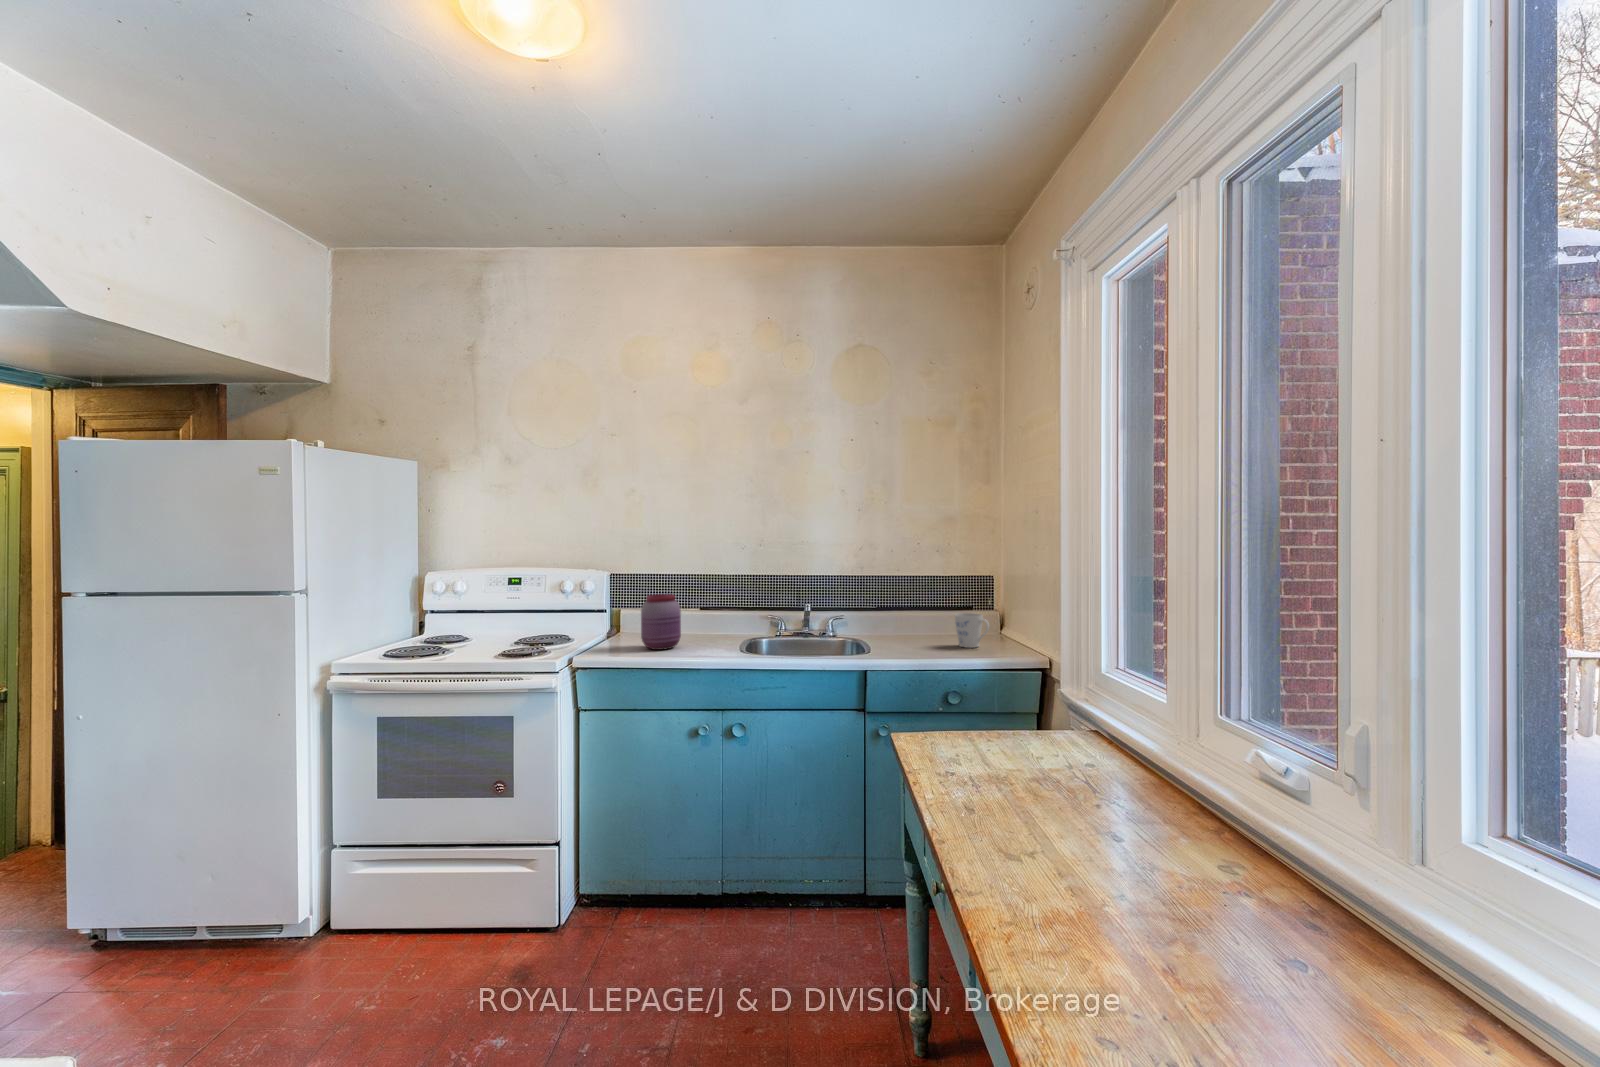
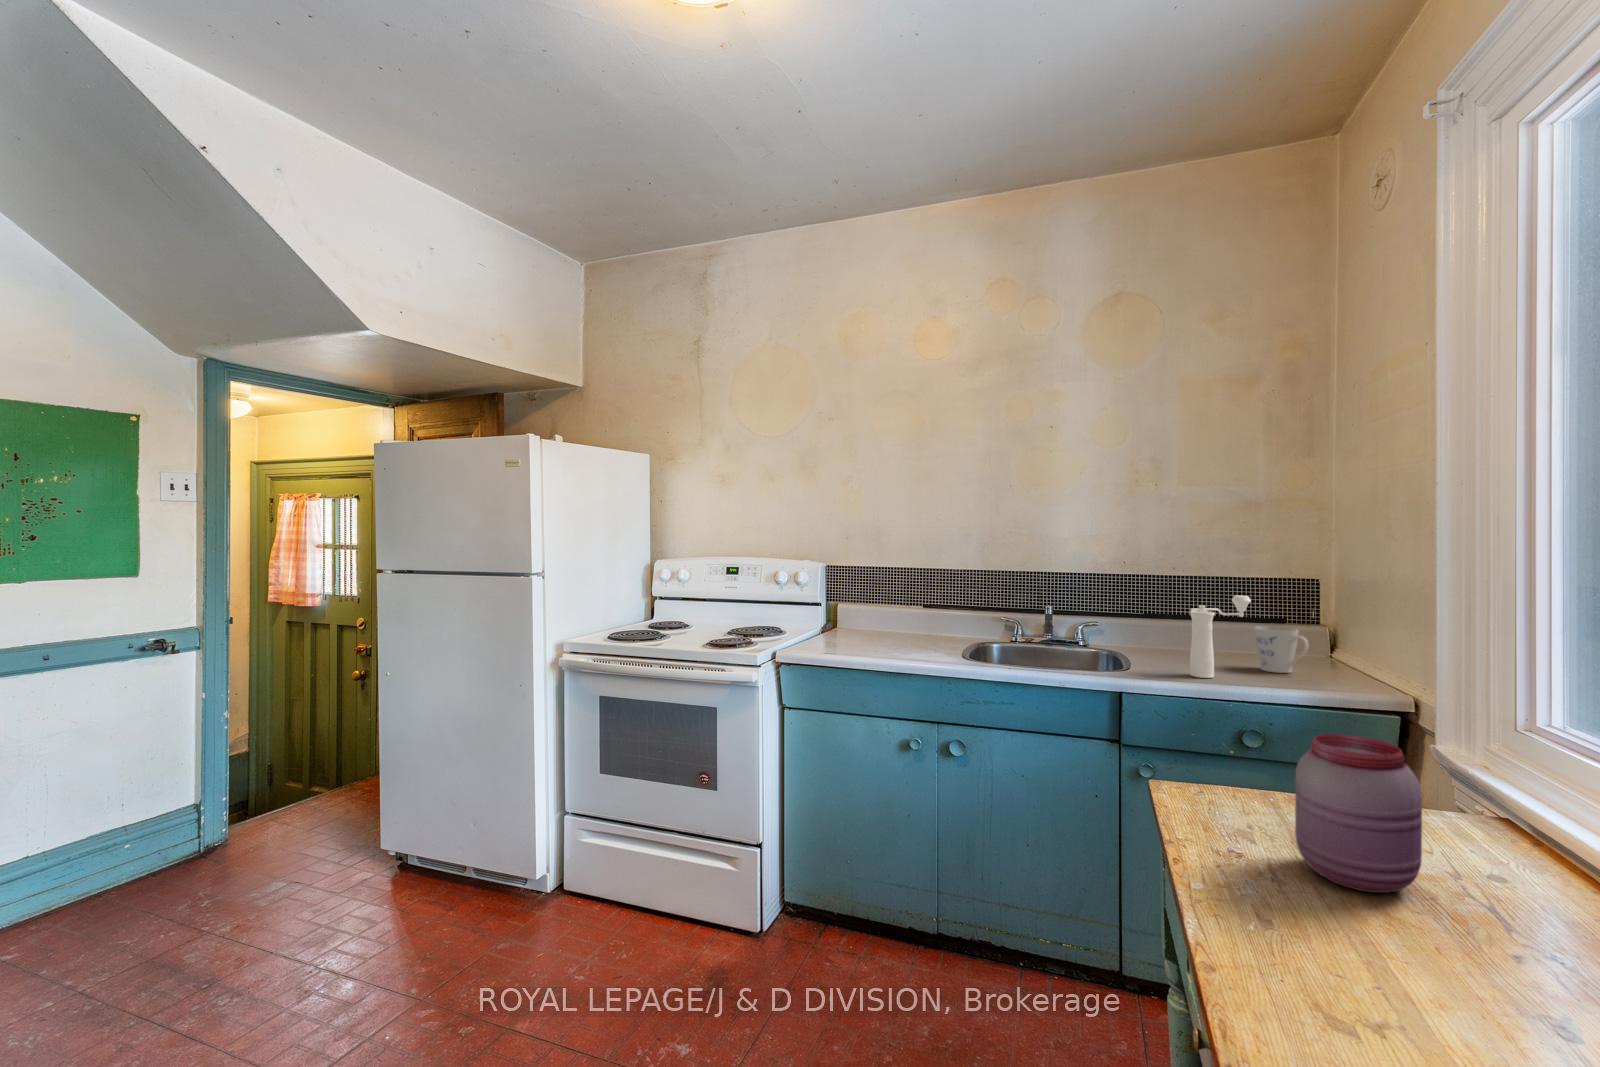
pepper mill: none [912,591,952,655] -> present [1190,595,1251,678]
jar: present [641,594,681,650] -> present [1295,734,1422,893]

